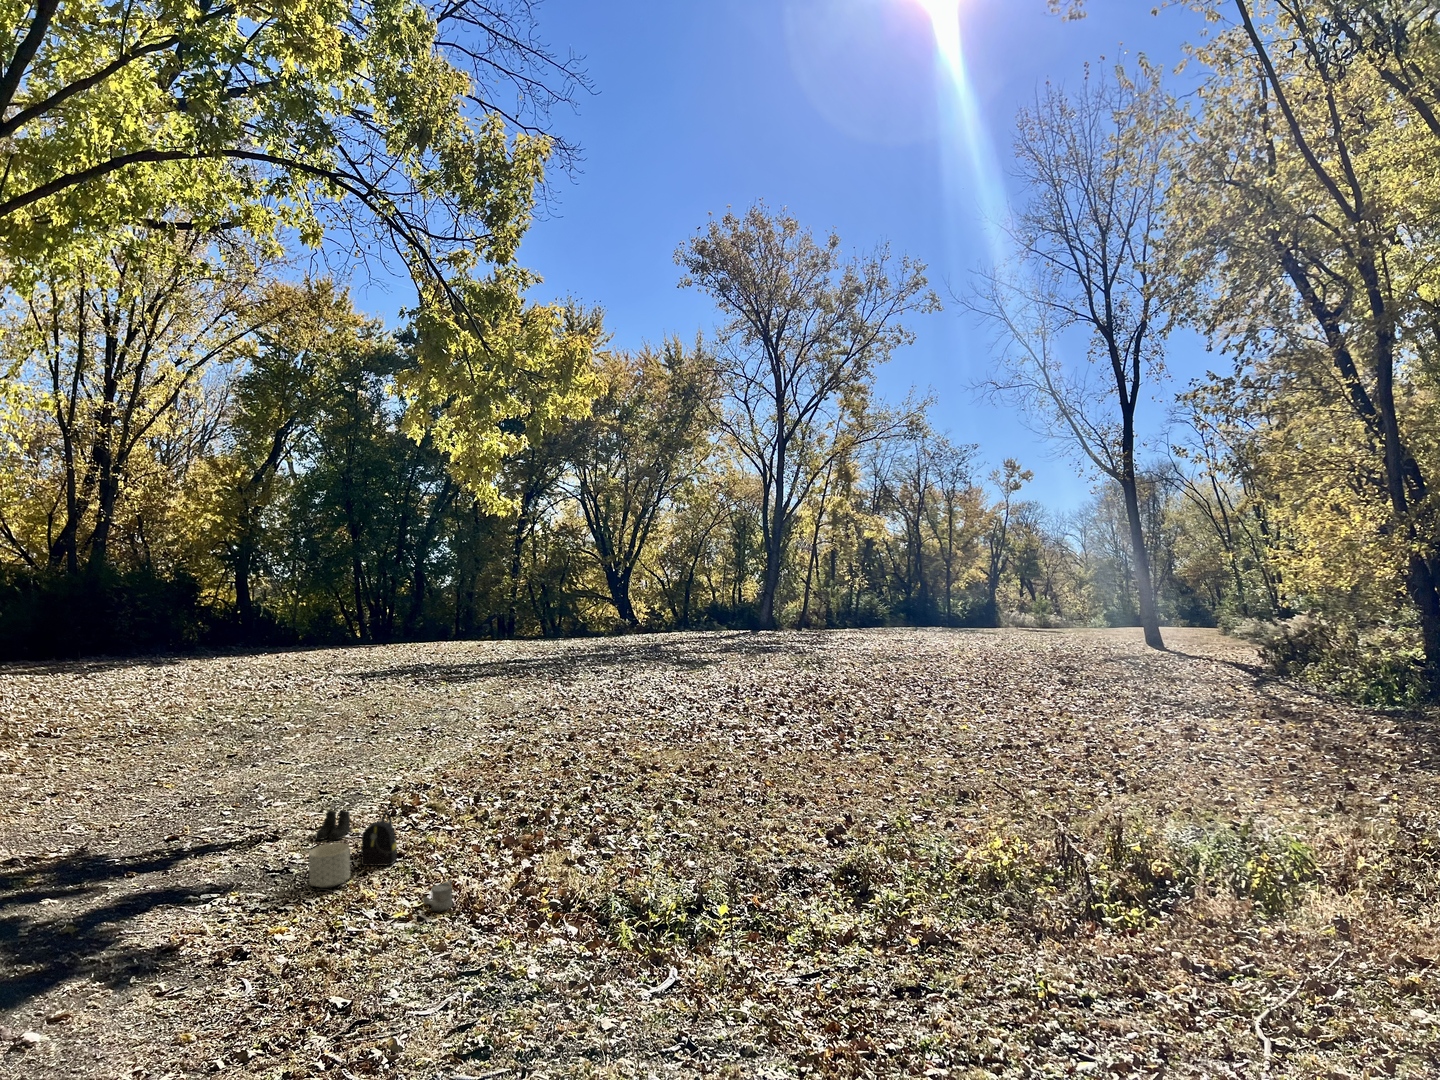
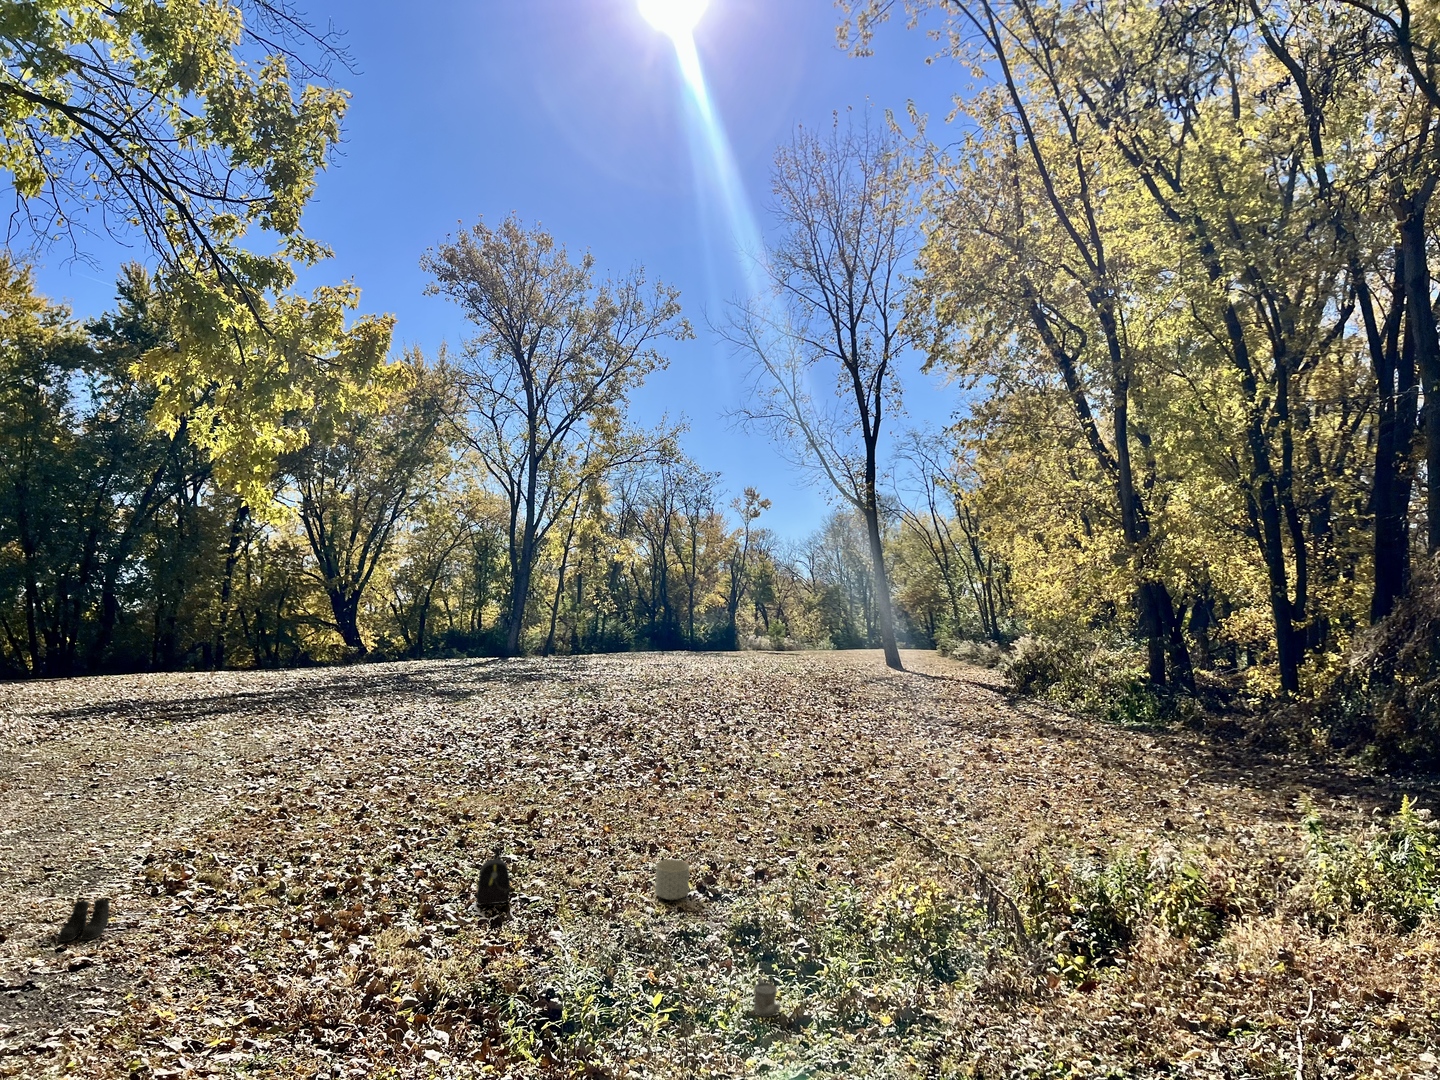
backpack: present [361,811,397,866] -> present [476,848,511,905]
planter: present [309,843,350,888] -> present [655,859,689,901]
watering can: present [422,880,453,911] -> present [753,977,780,1017]

